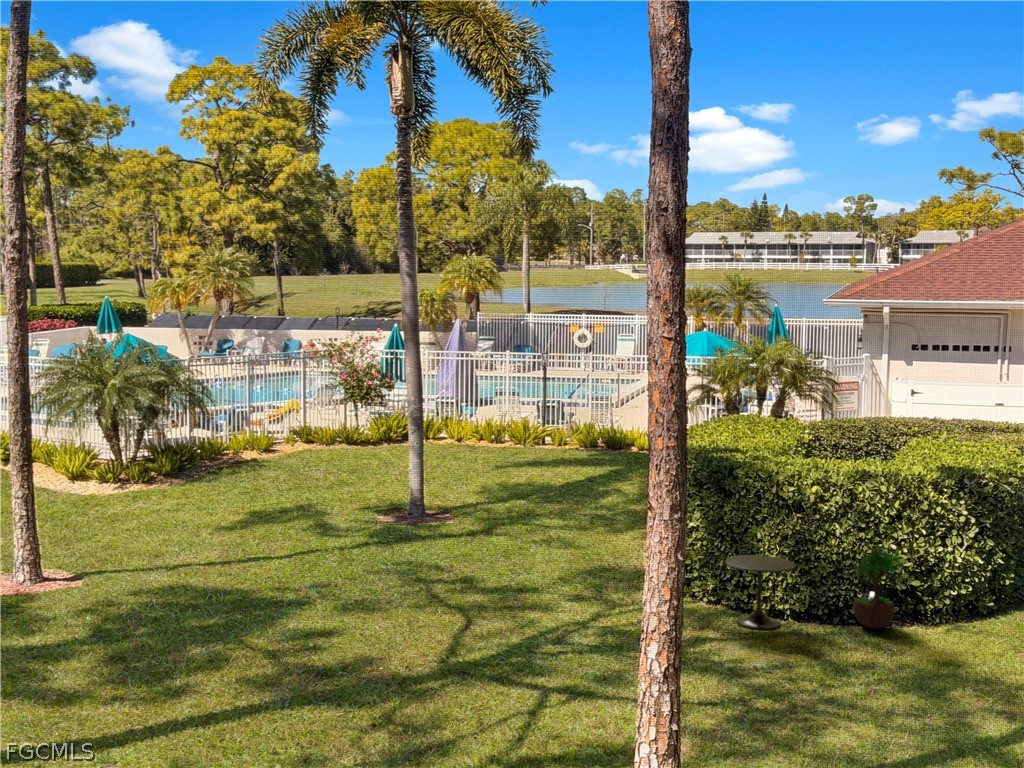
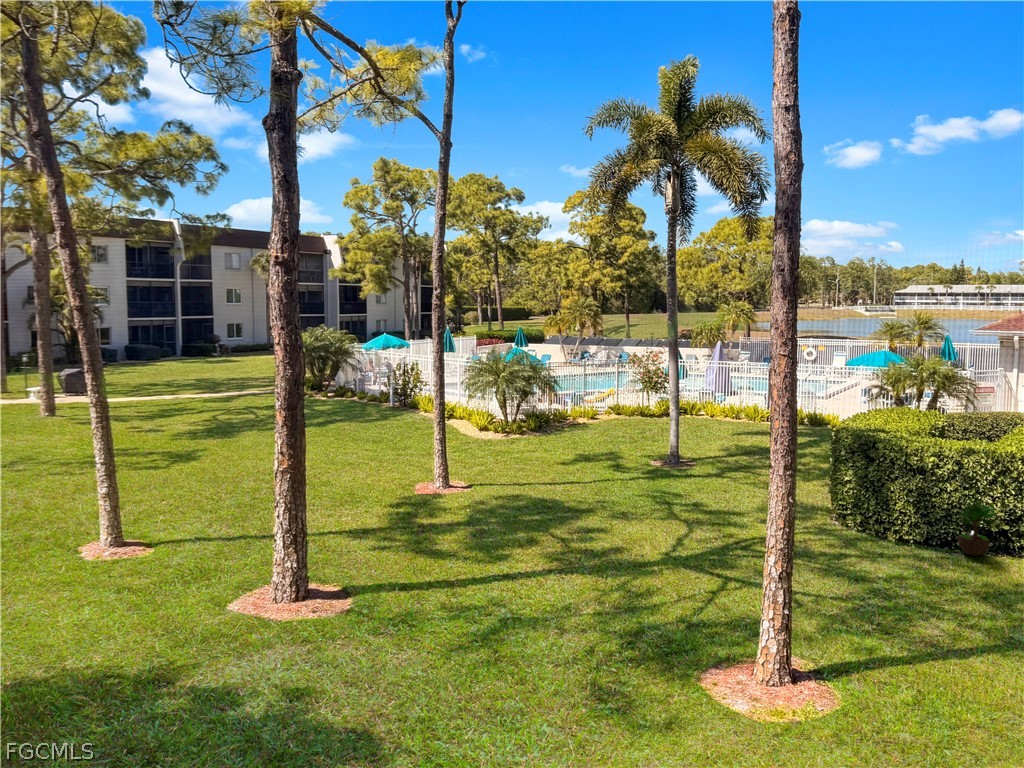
side table: present [725,555,796,629] -> none [865,500,915,548]

